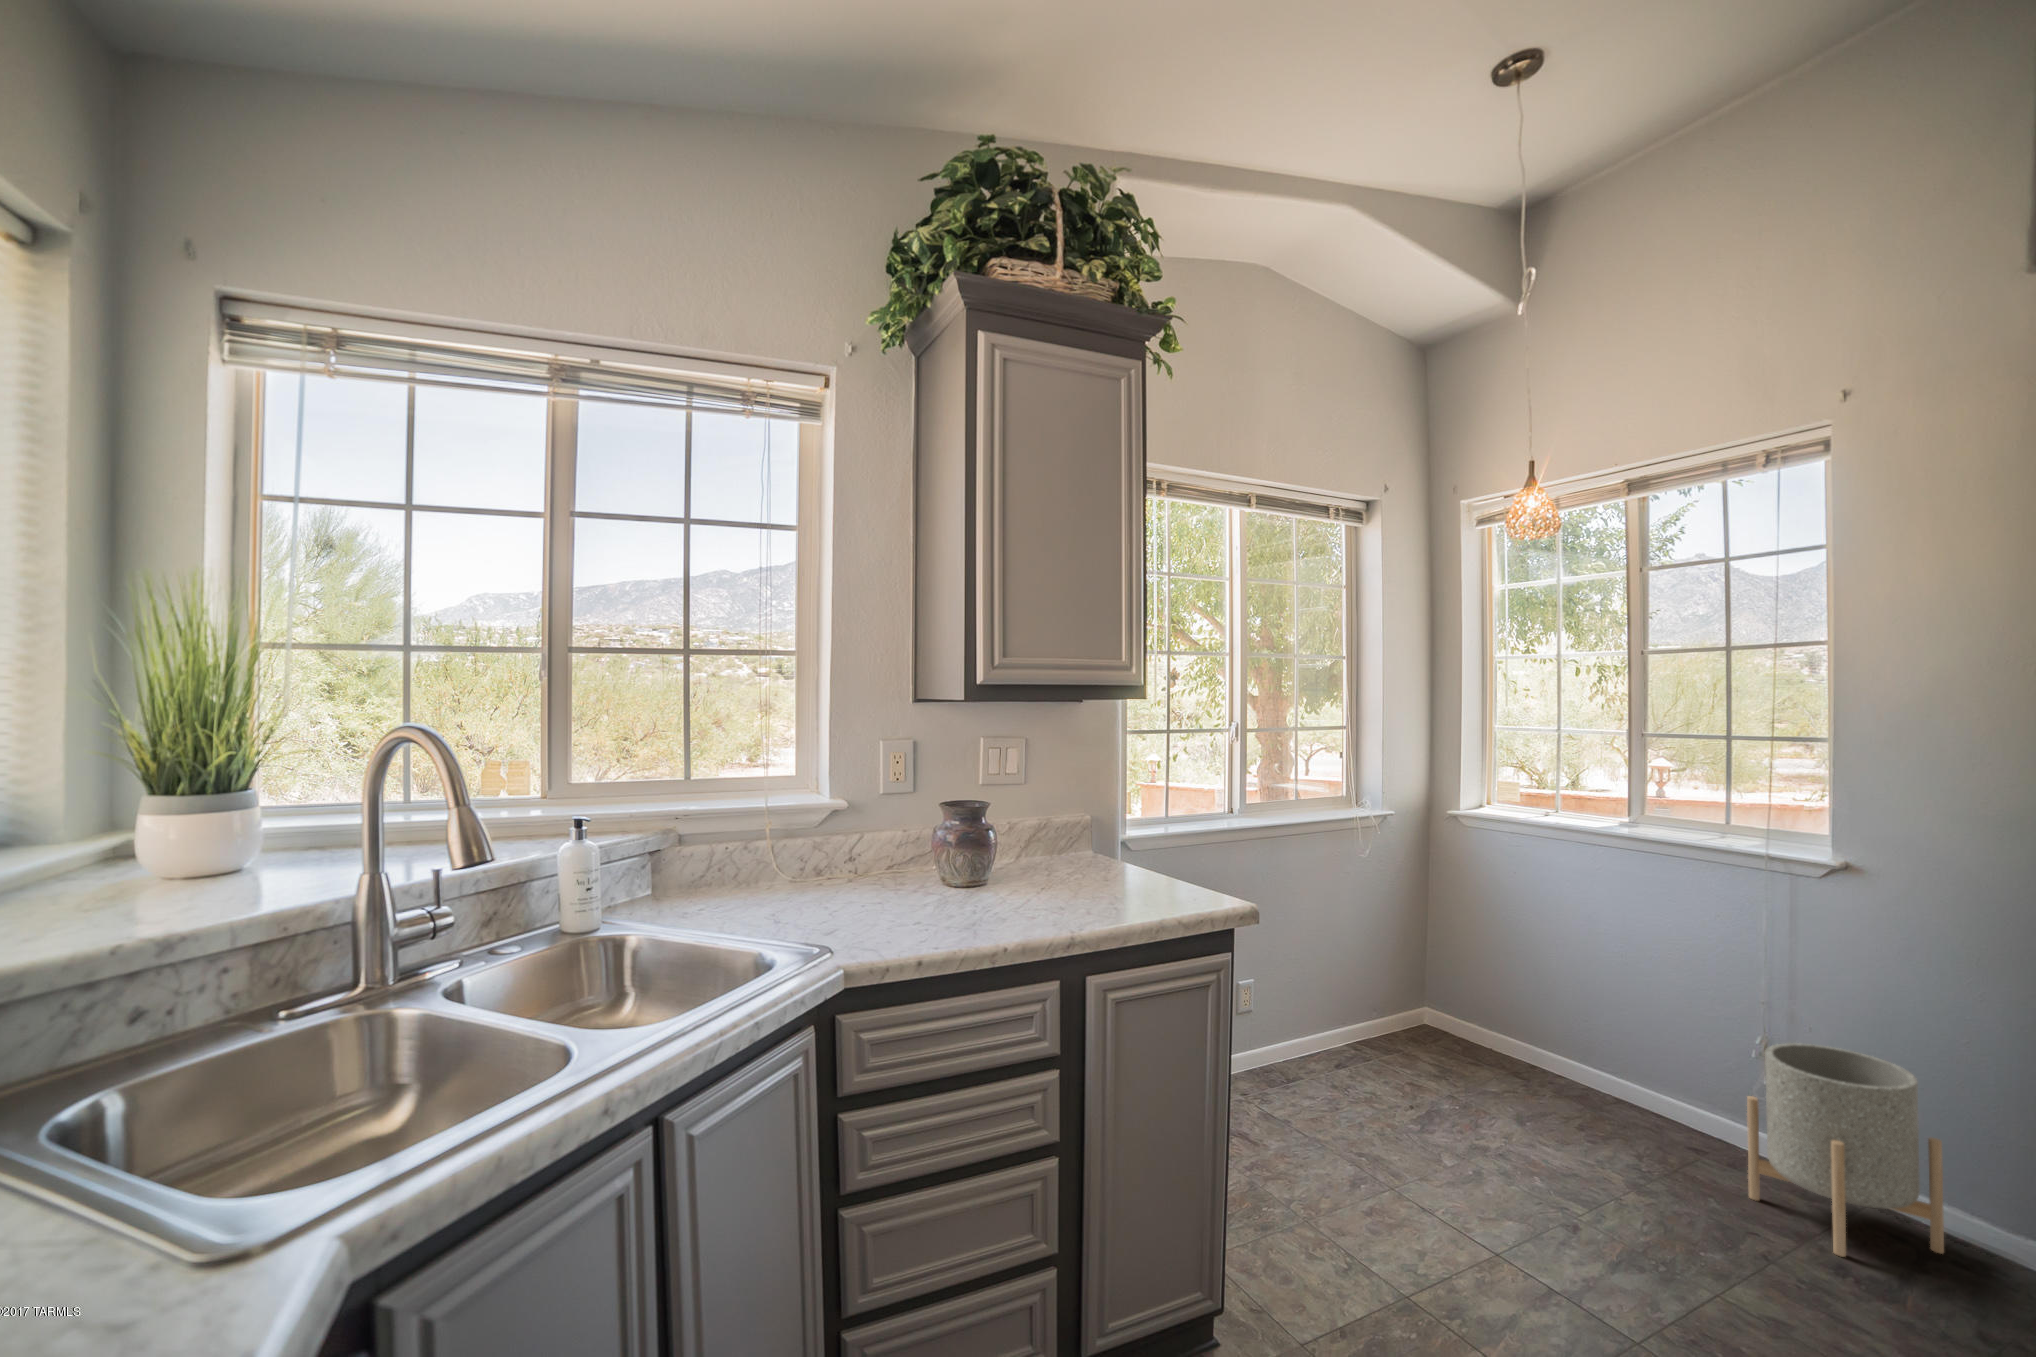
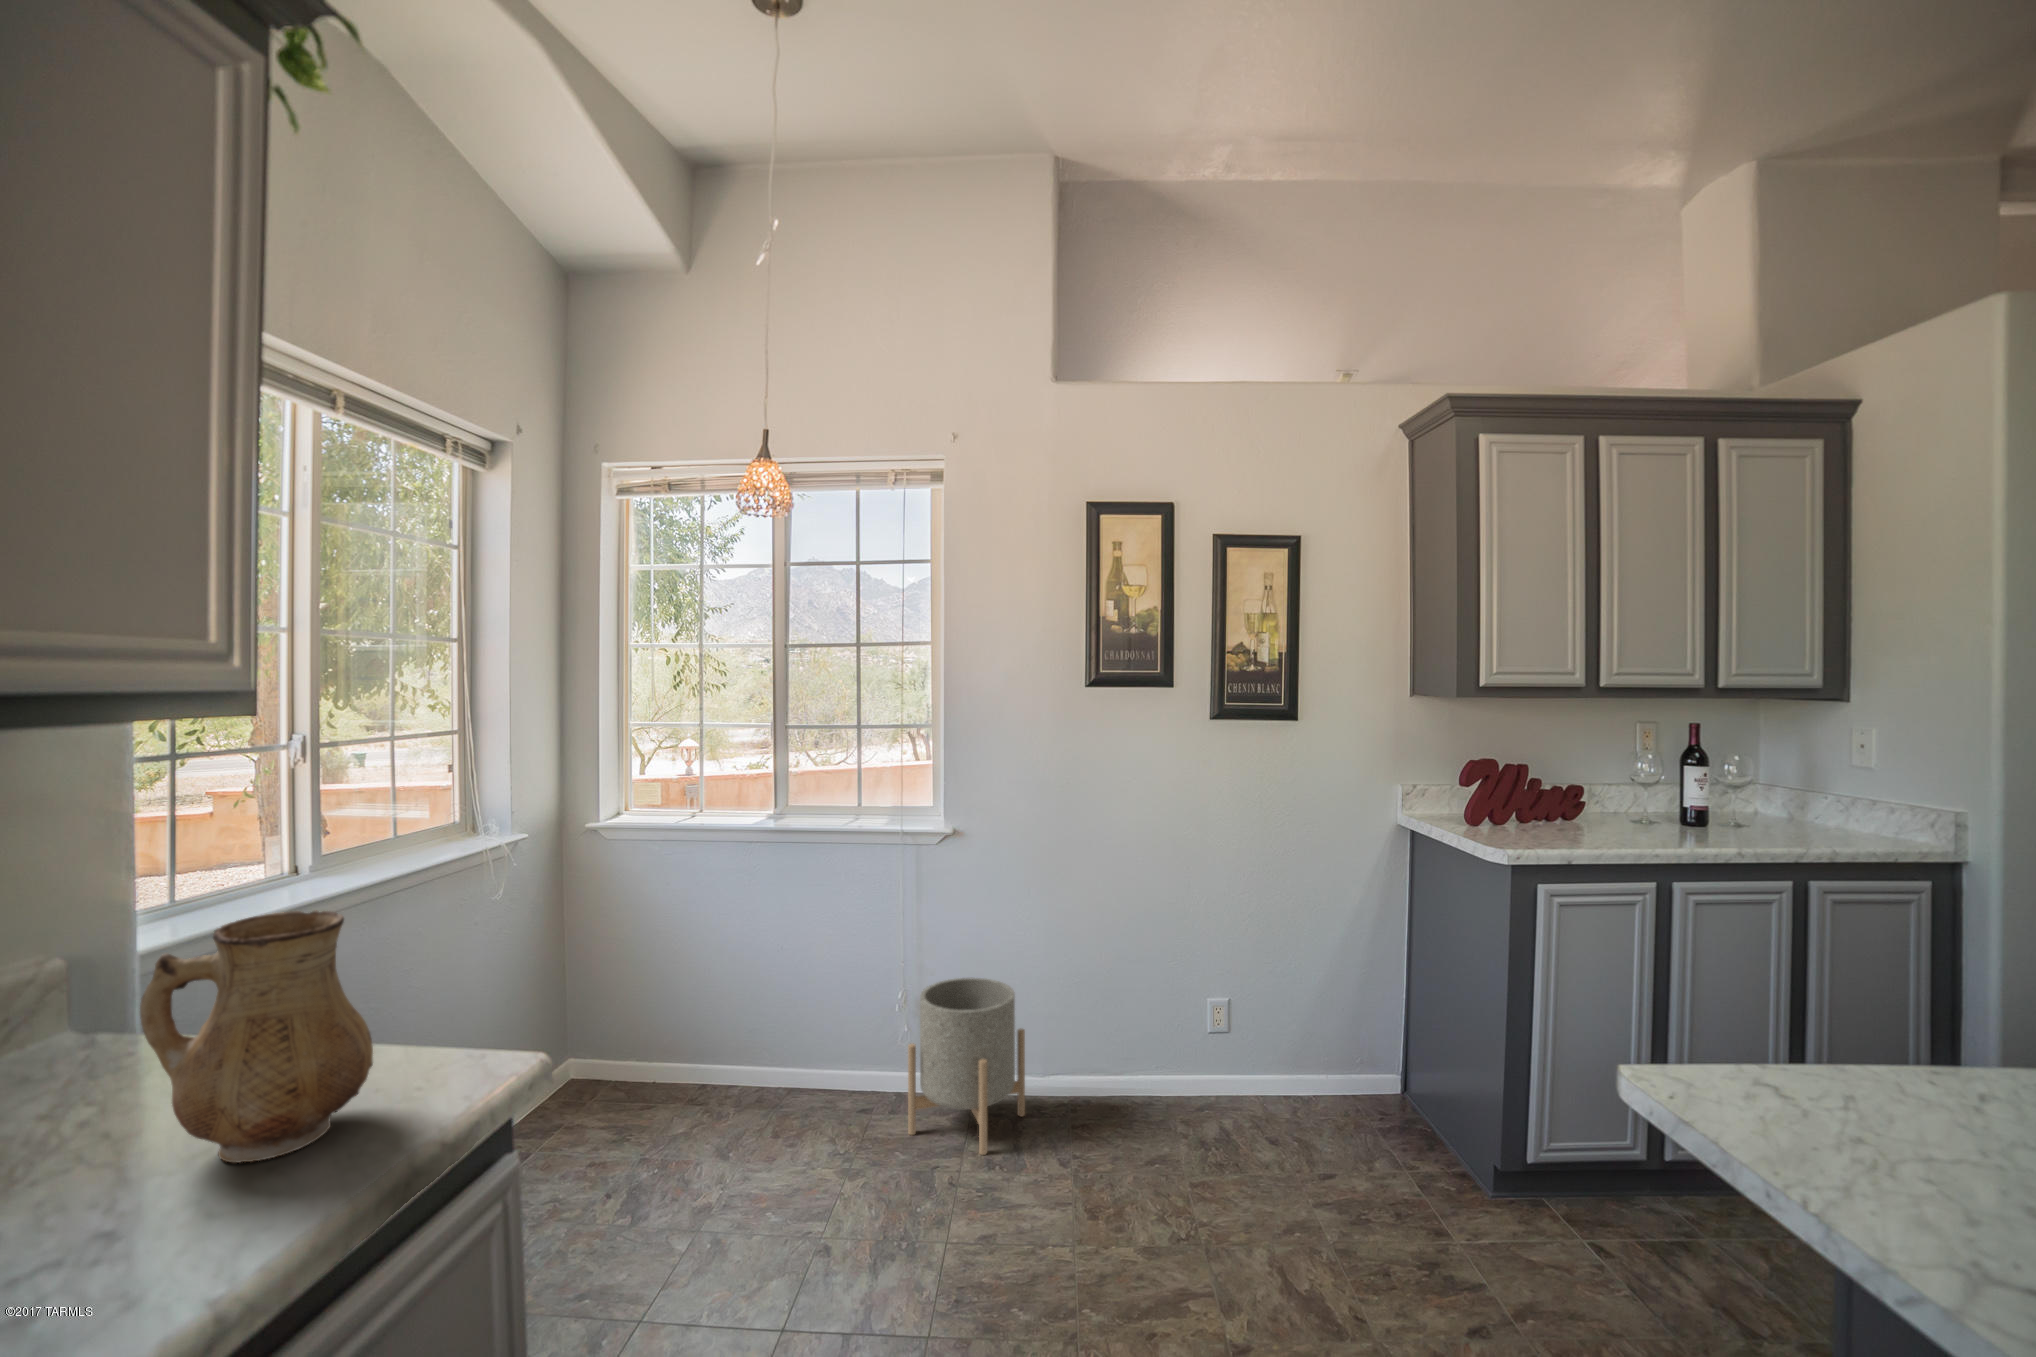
ceramic pitcher: none [1080,796,1163,909] -> present [140,911,373,1162]

